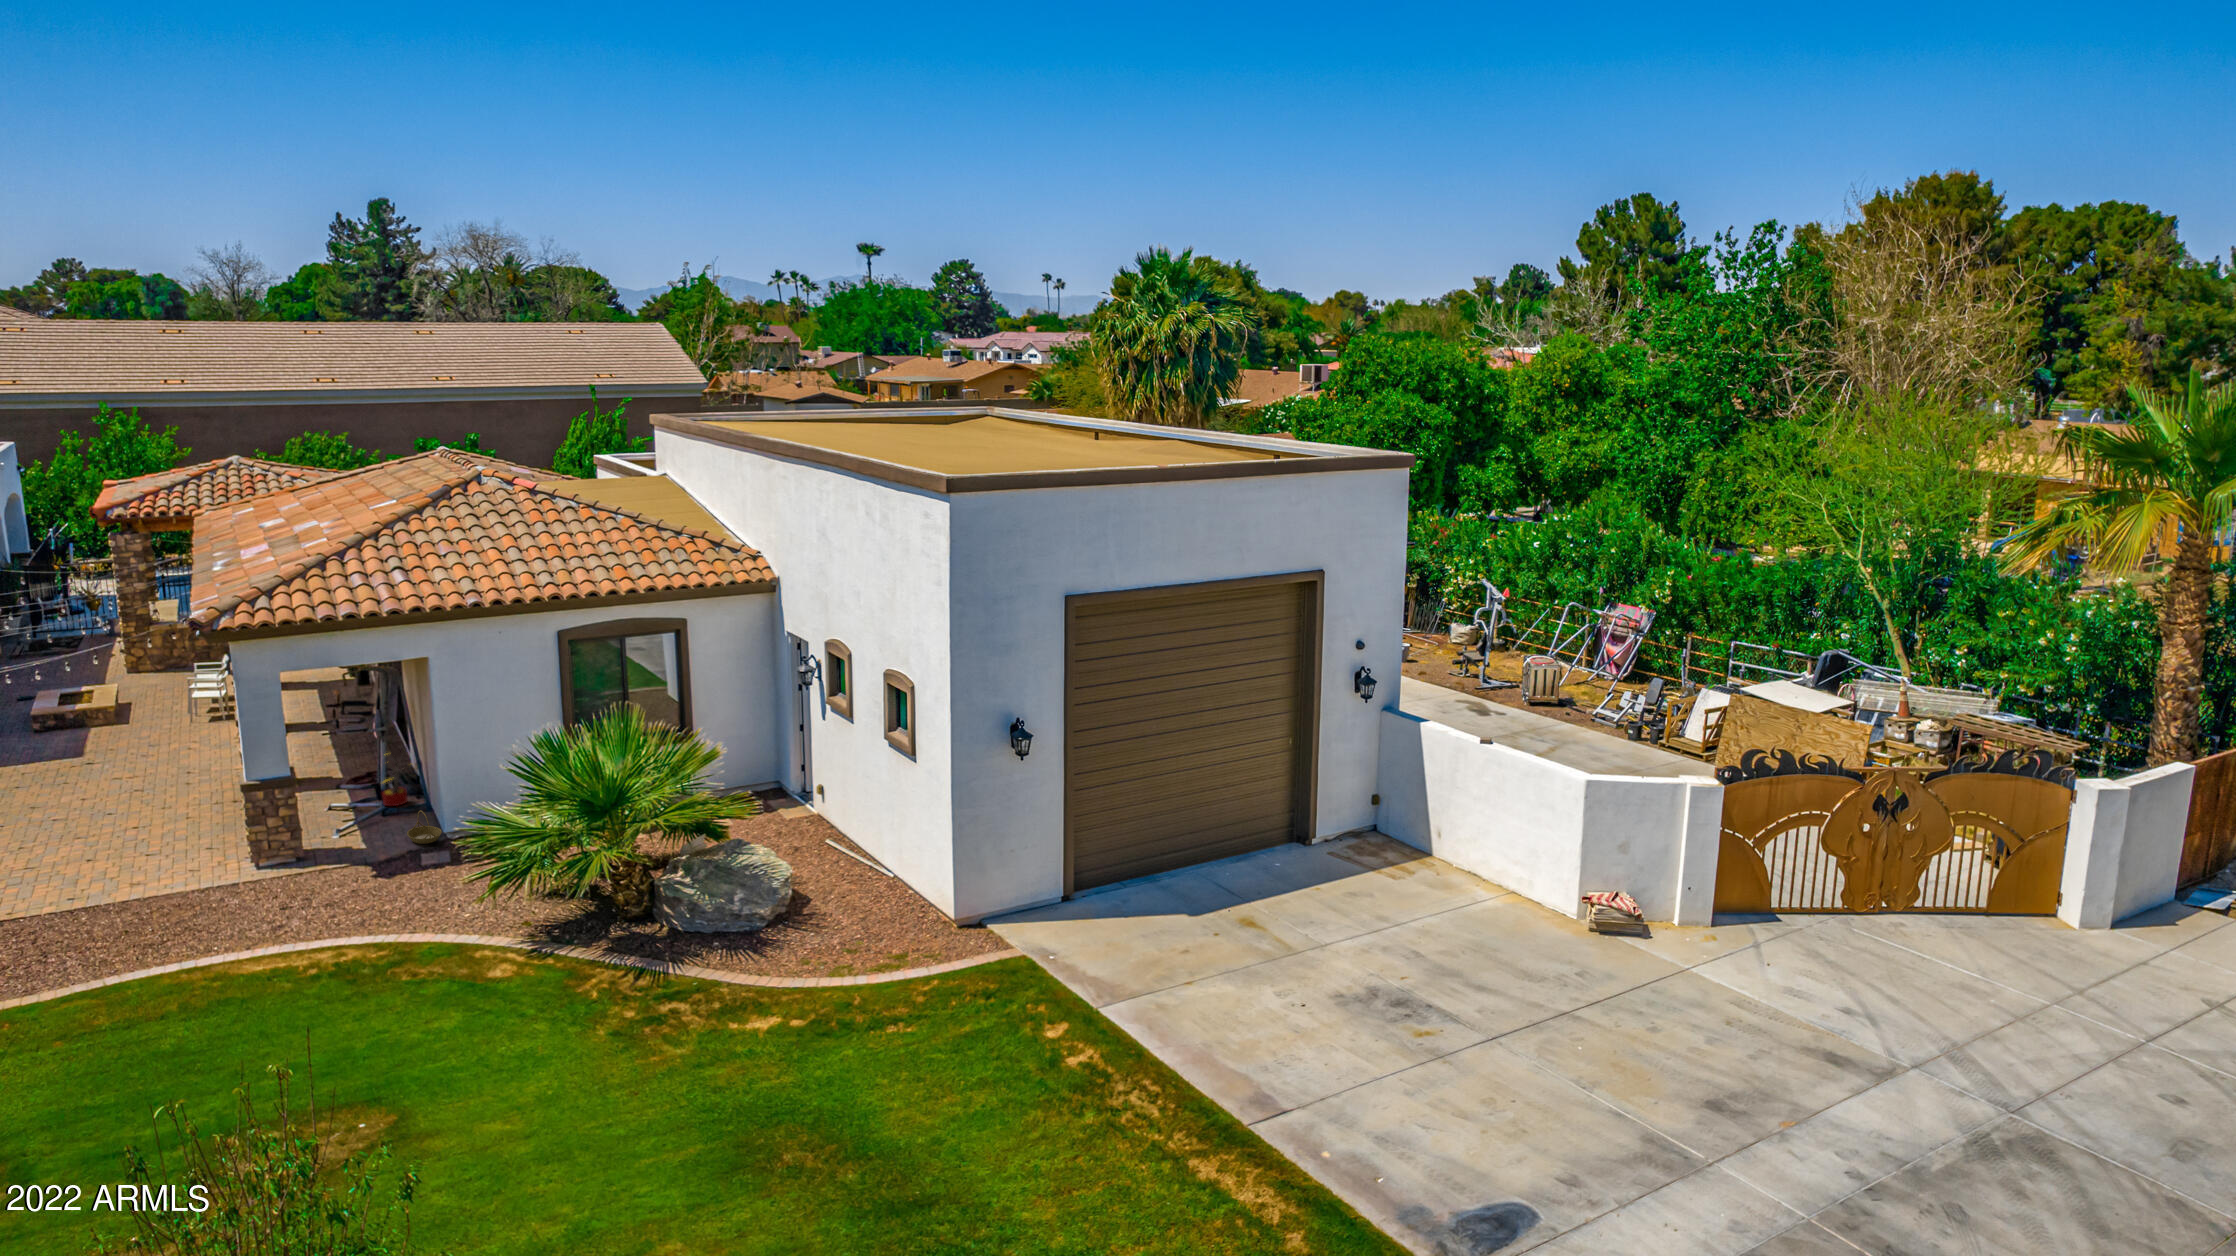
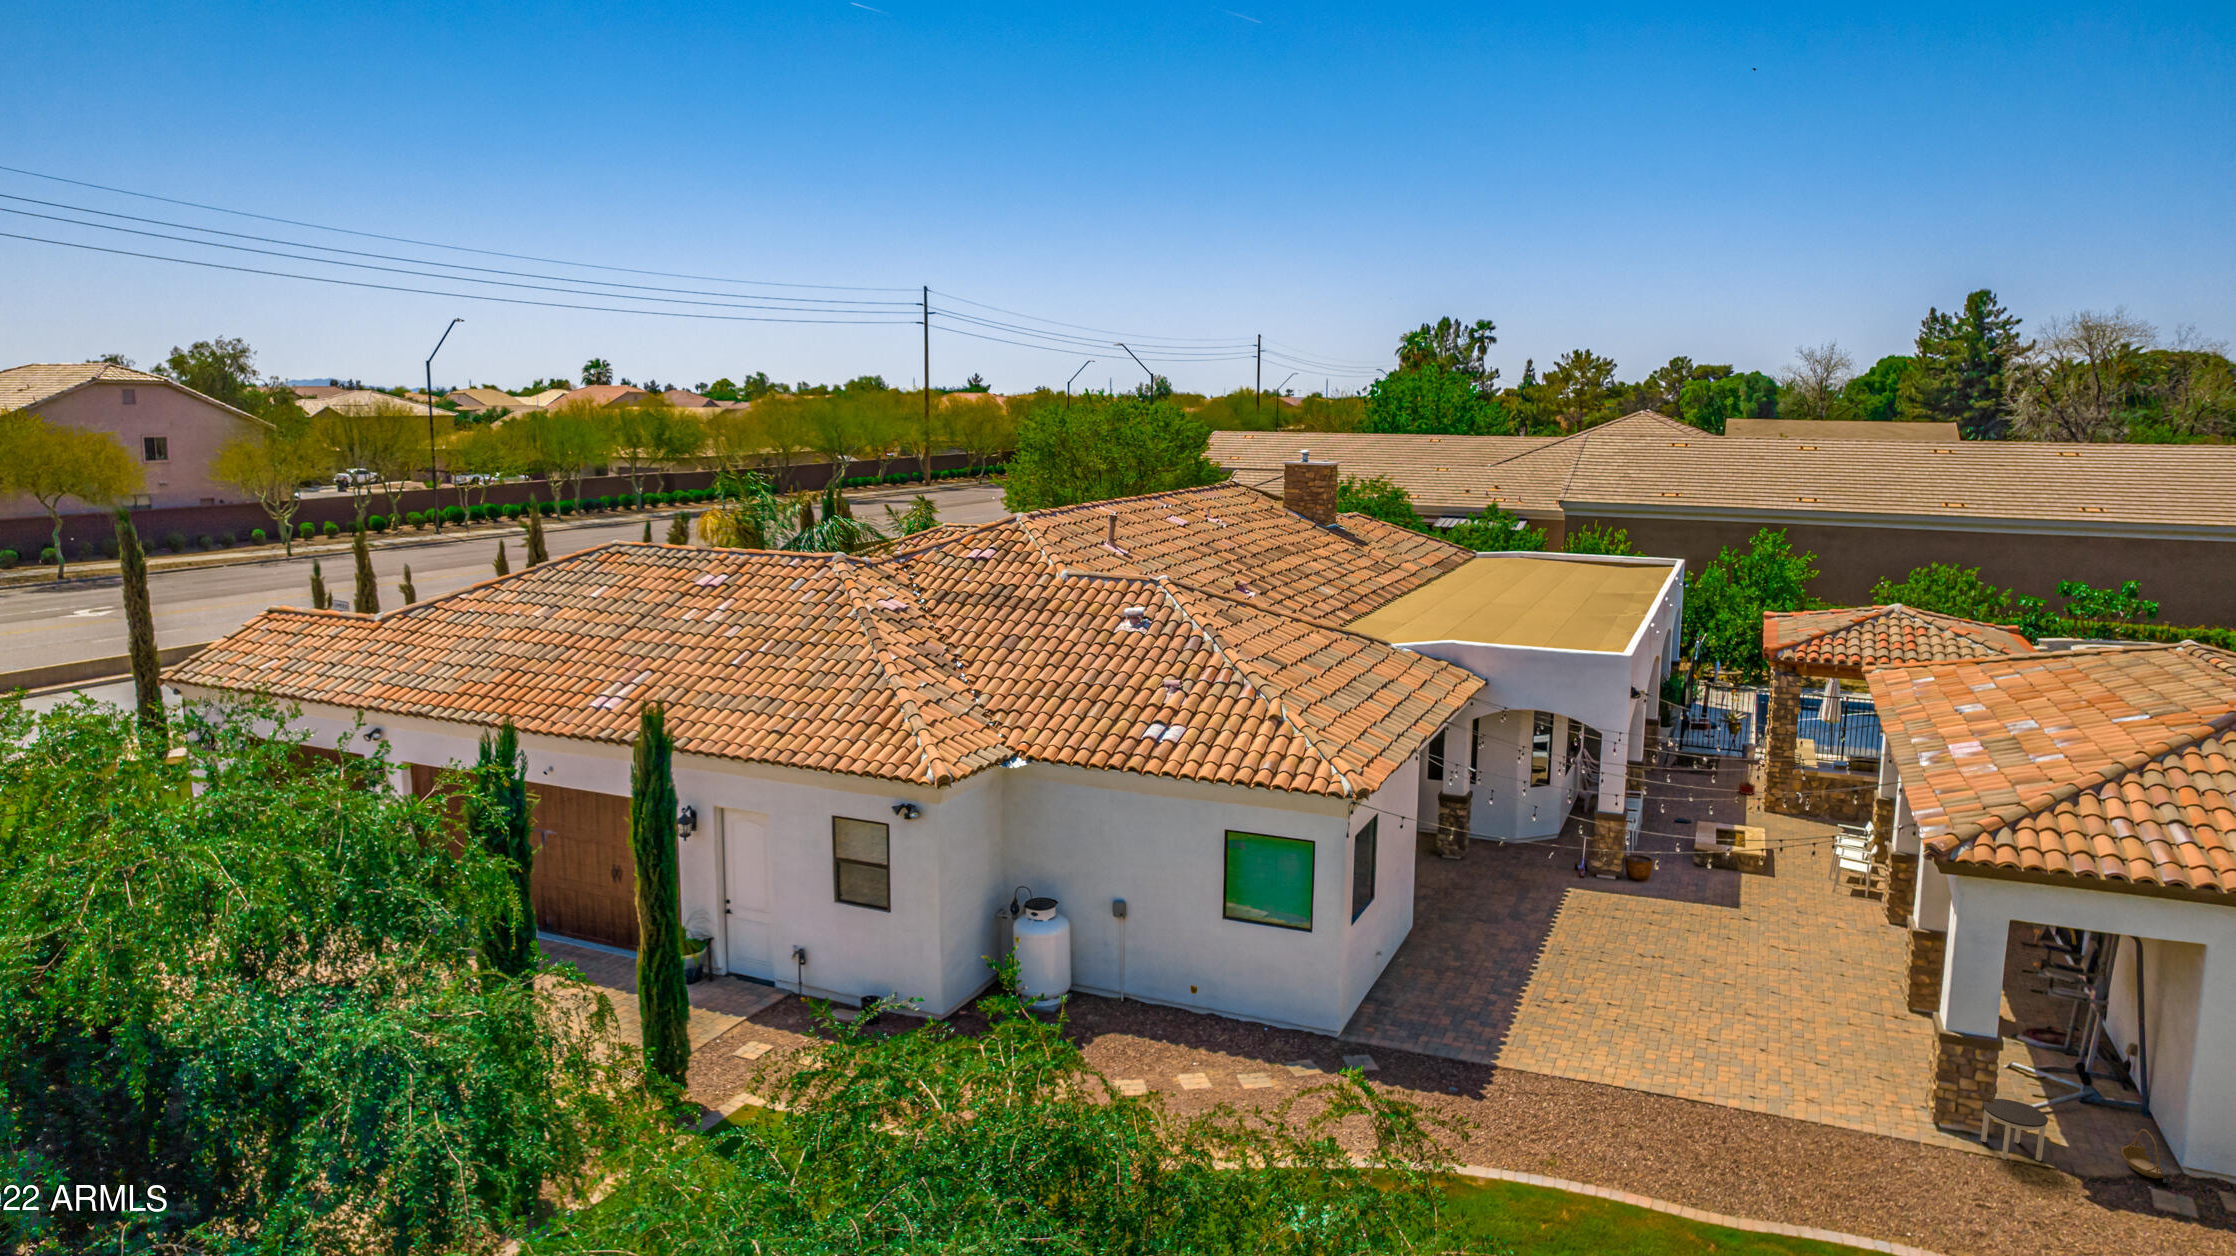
decorative plant: present [382,760,408,806] -> present [1739,762,1755,795]
round table: none [290,822,345,870] -> present [1981,1099,2048,1161]

